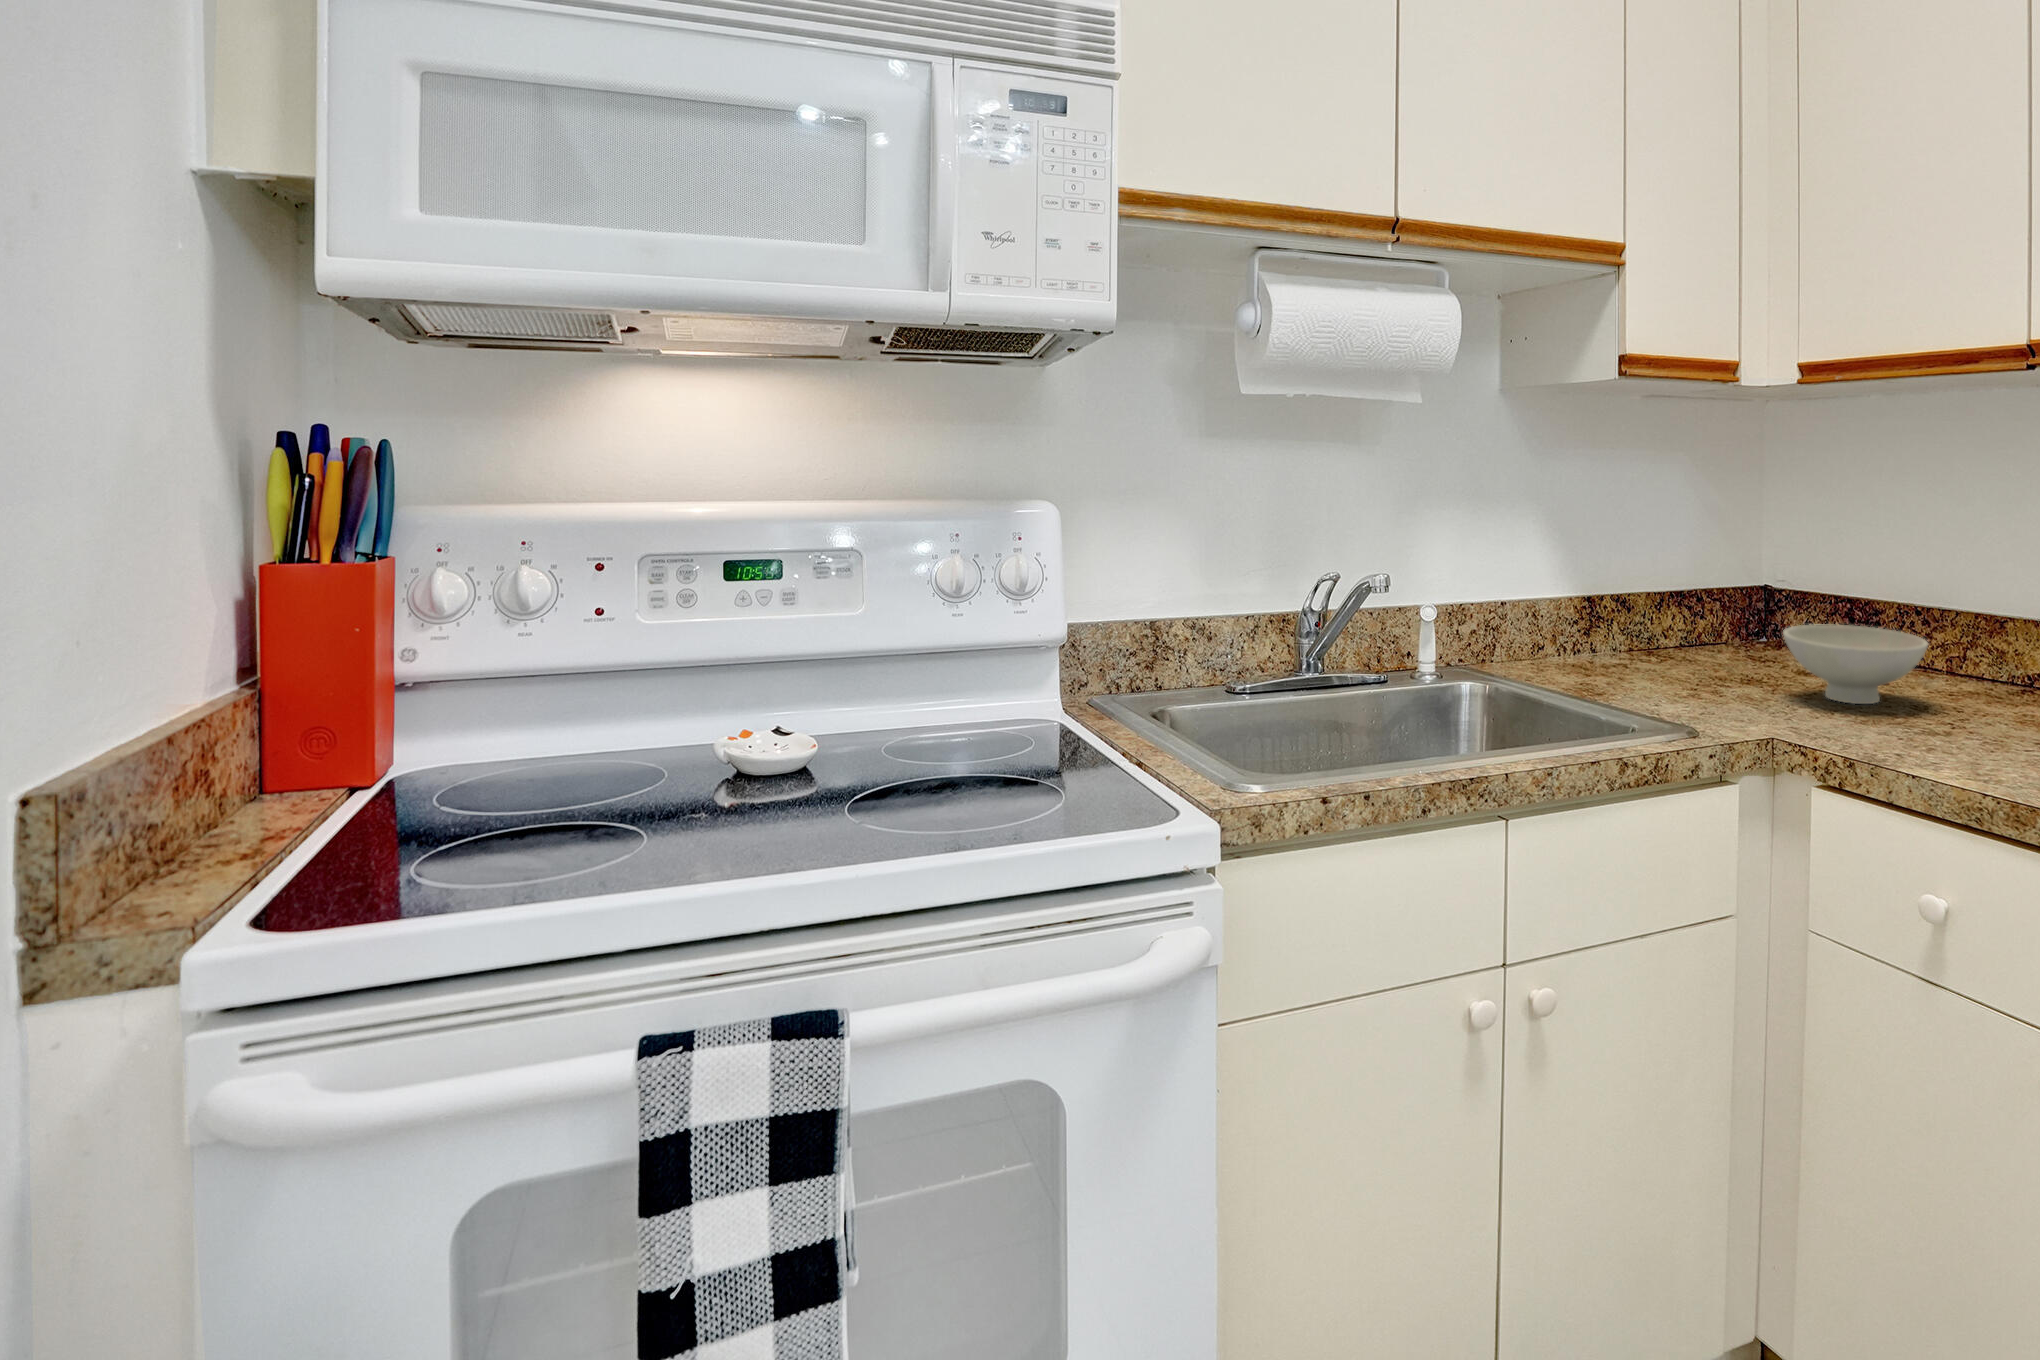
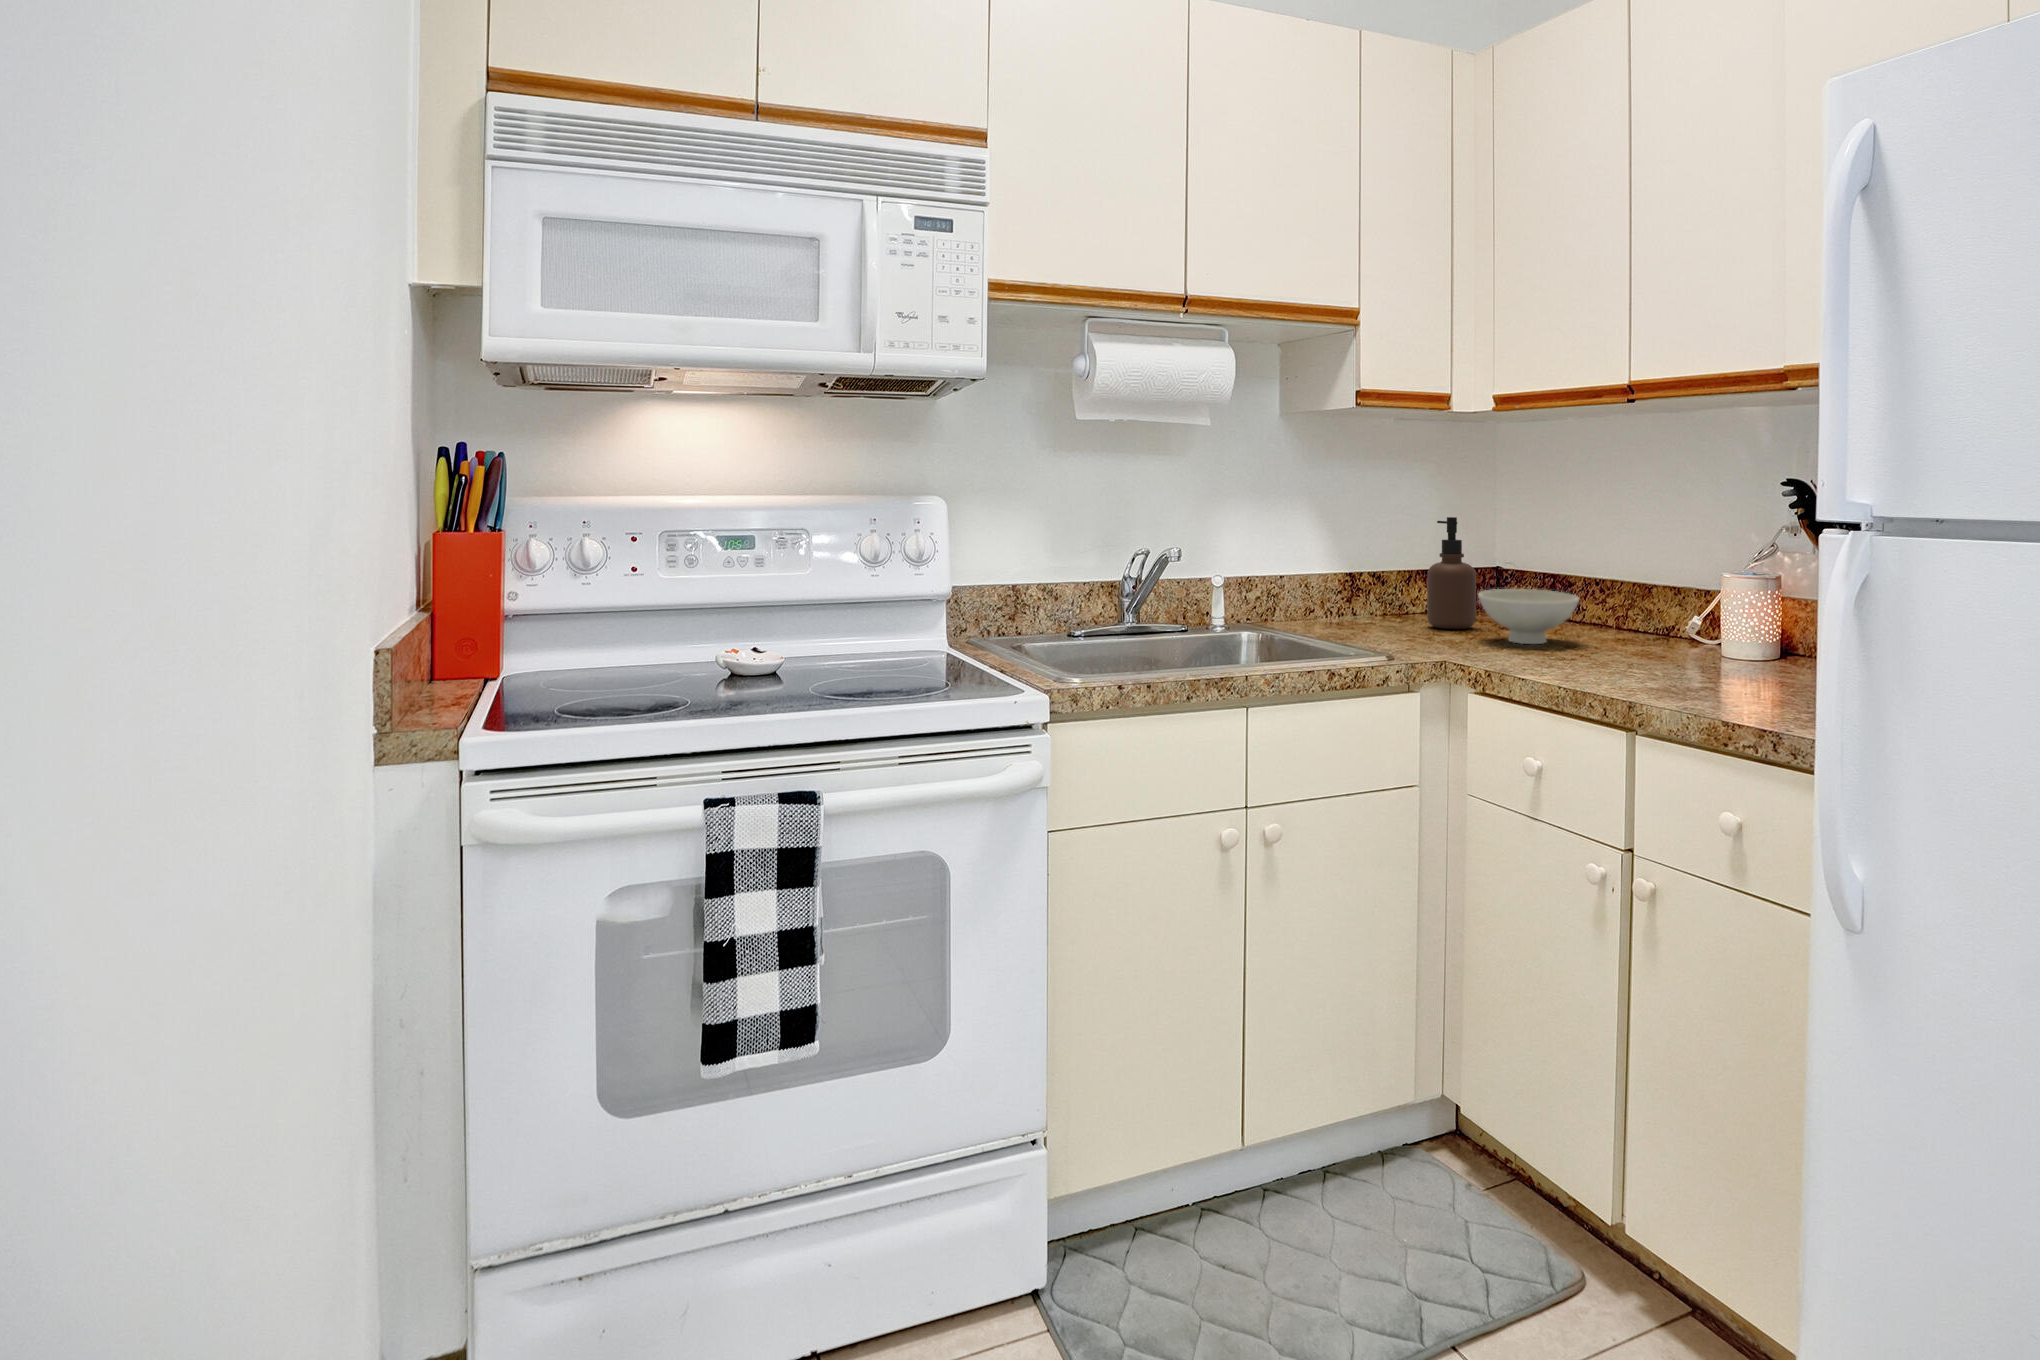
soap dispenser: none [1695,526,1761,674] -> present [1427,517,1476,629]

